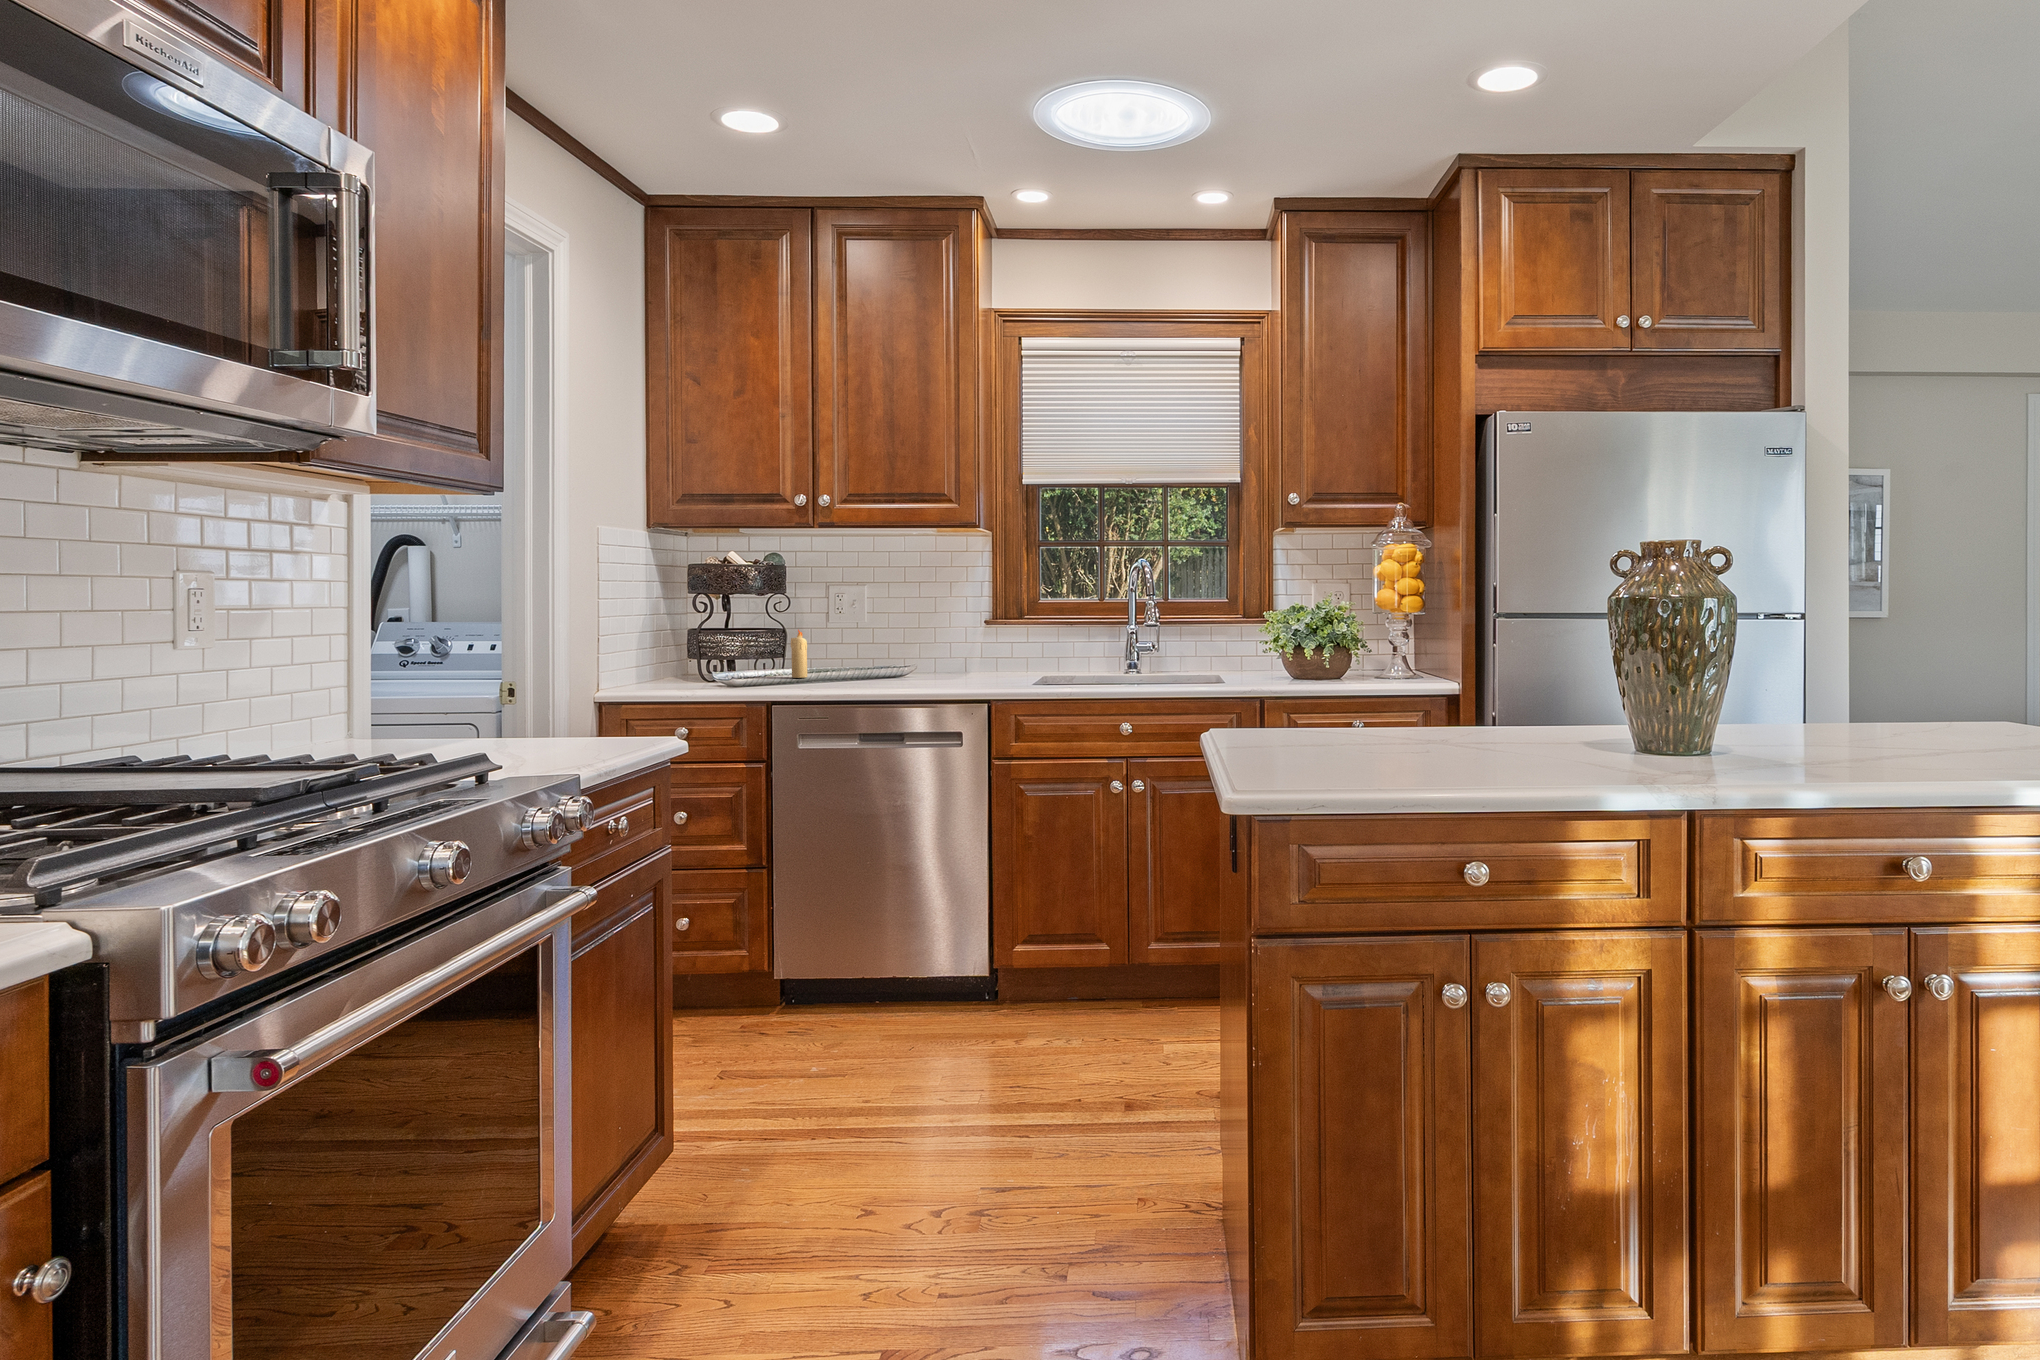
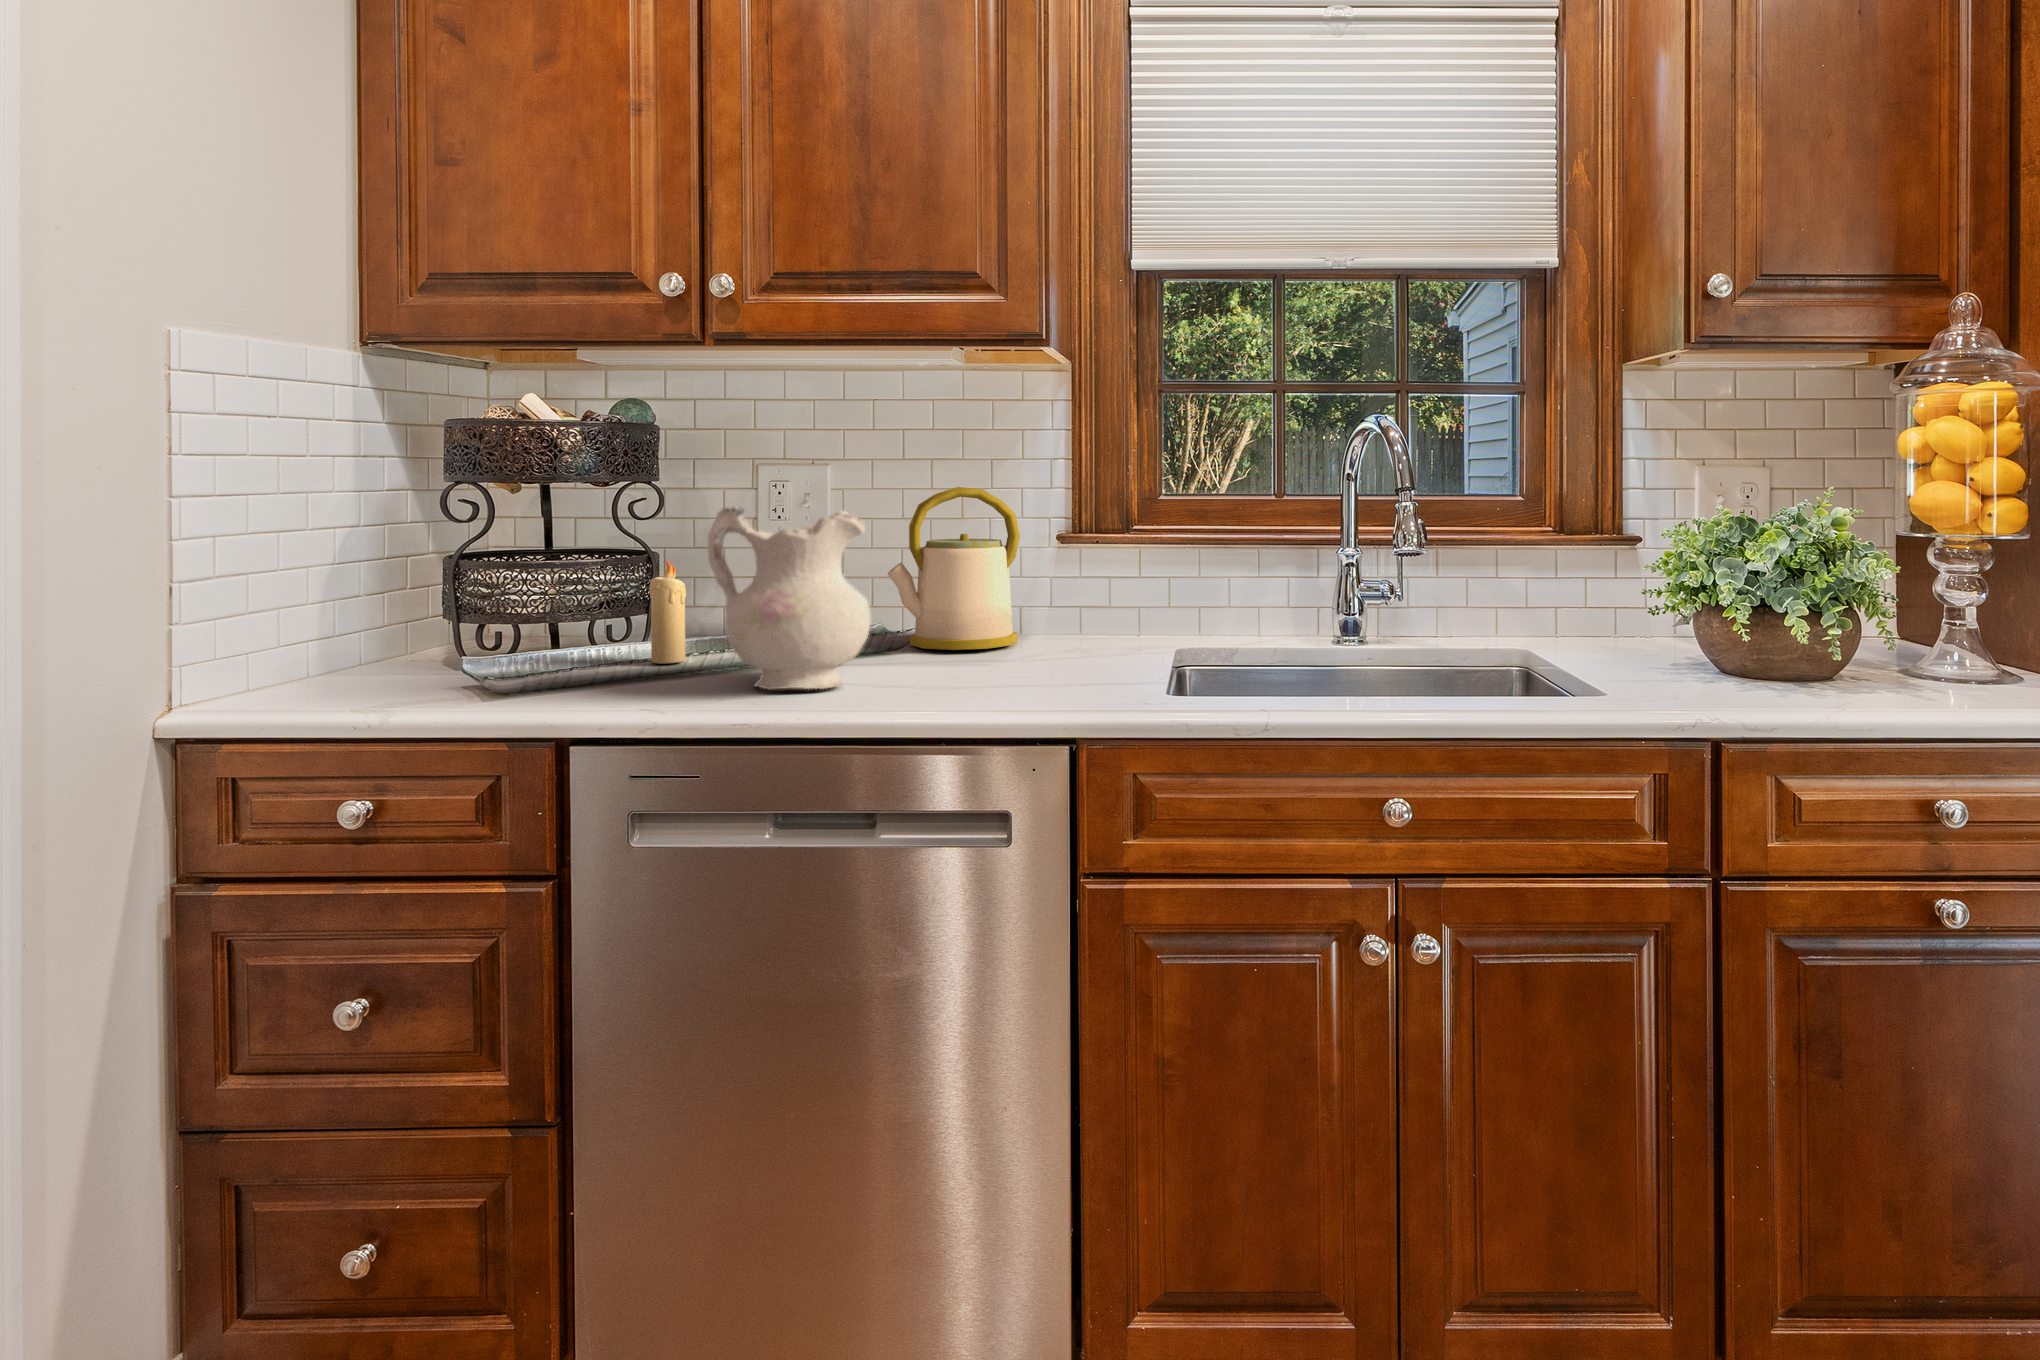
kettle: none [901,595,966,674] -> present [888,487,1020,650]
ceramic pitcher: none [821,602,895,684] -> present [708,506,870,689]

